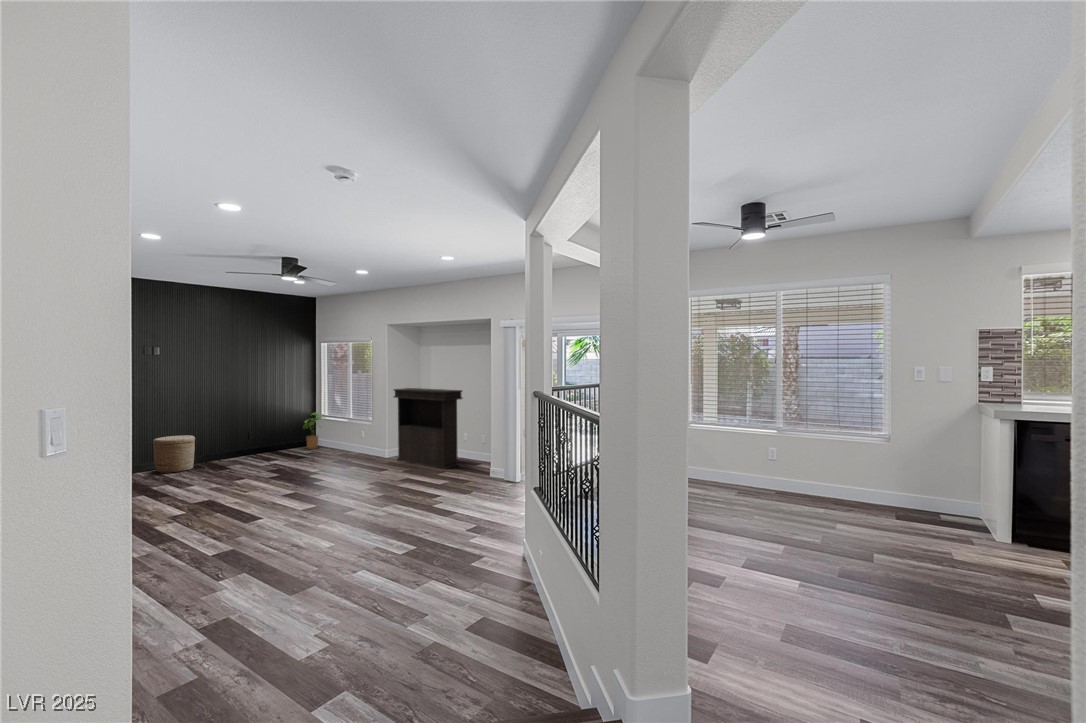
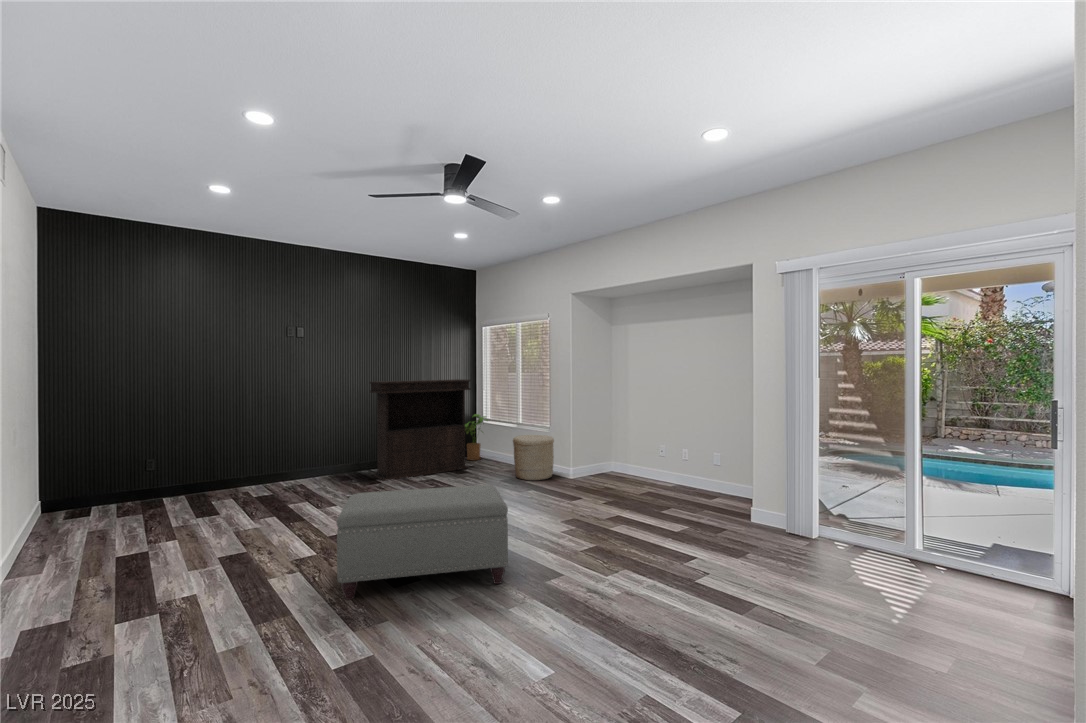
console table: present [394,388,462,469] -> present [370,379,471,481]
woven basket: present [153,435,195,473] -> present [513,435,554,480]
ottoman: none [207,461,320,531] -> present [336,485,508,600]

